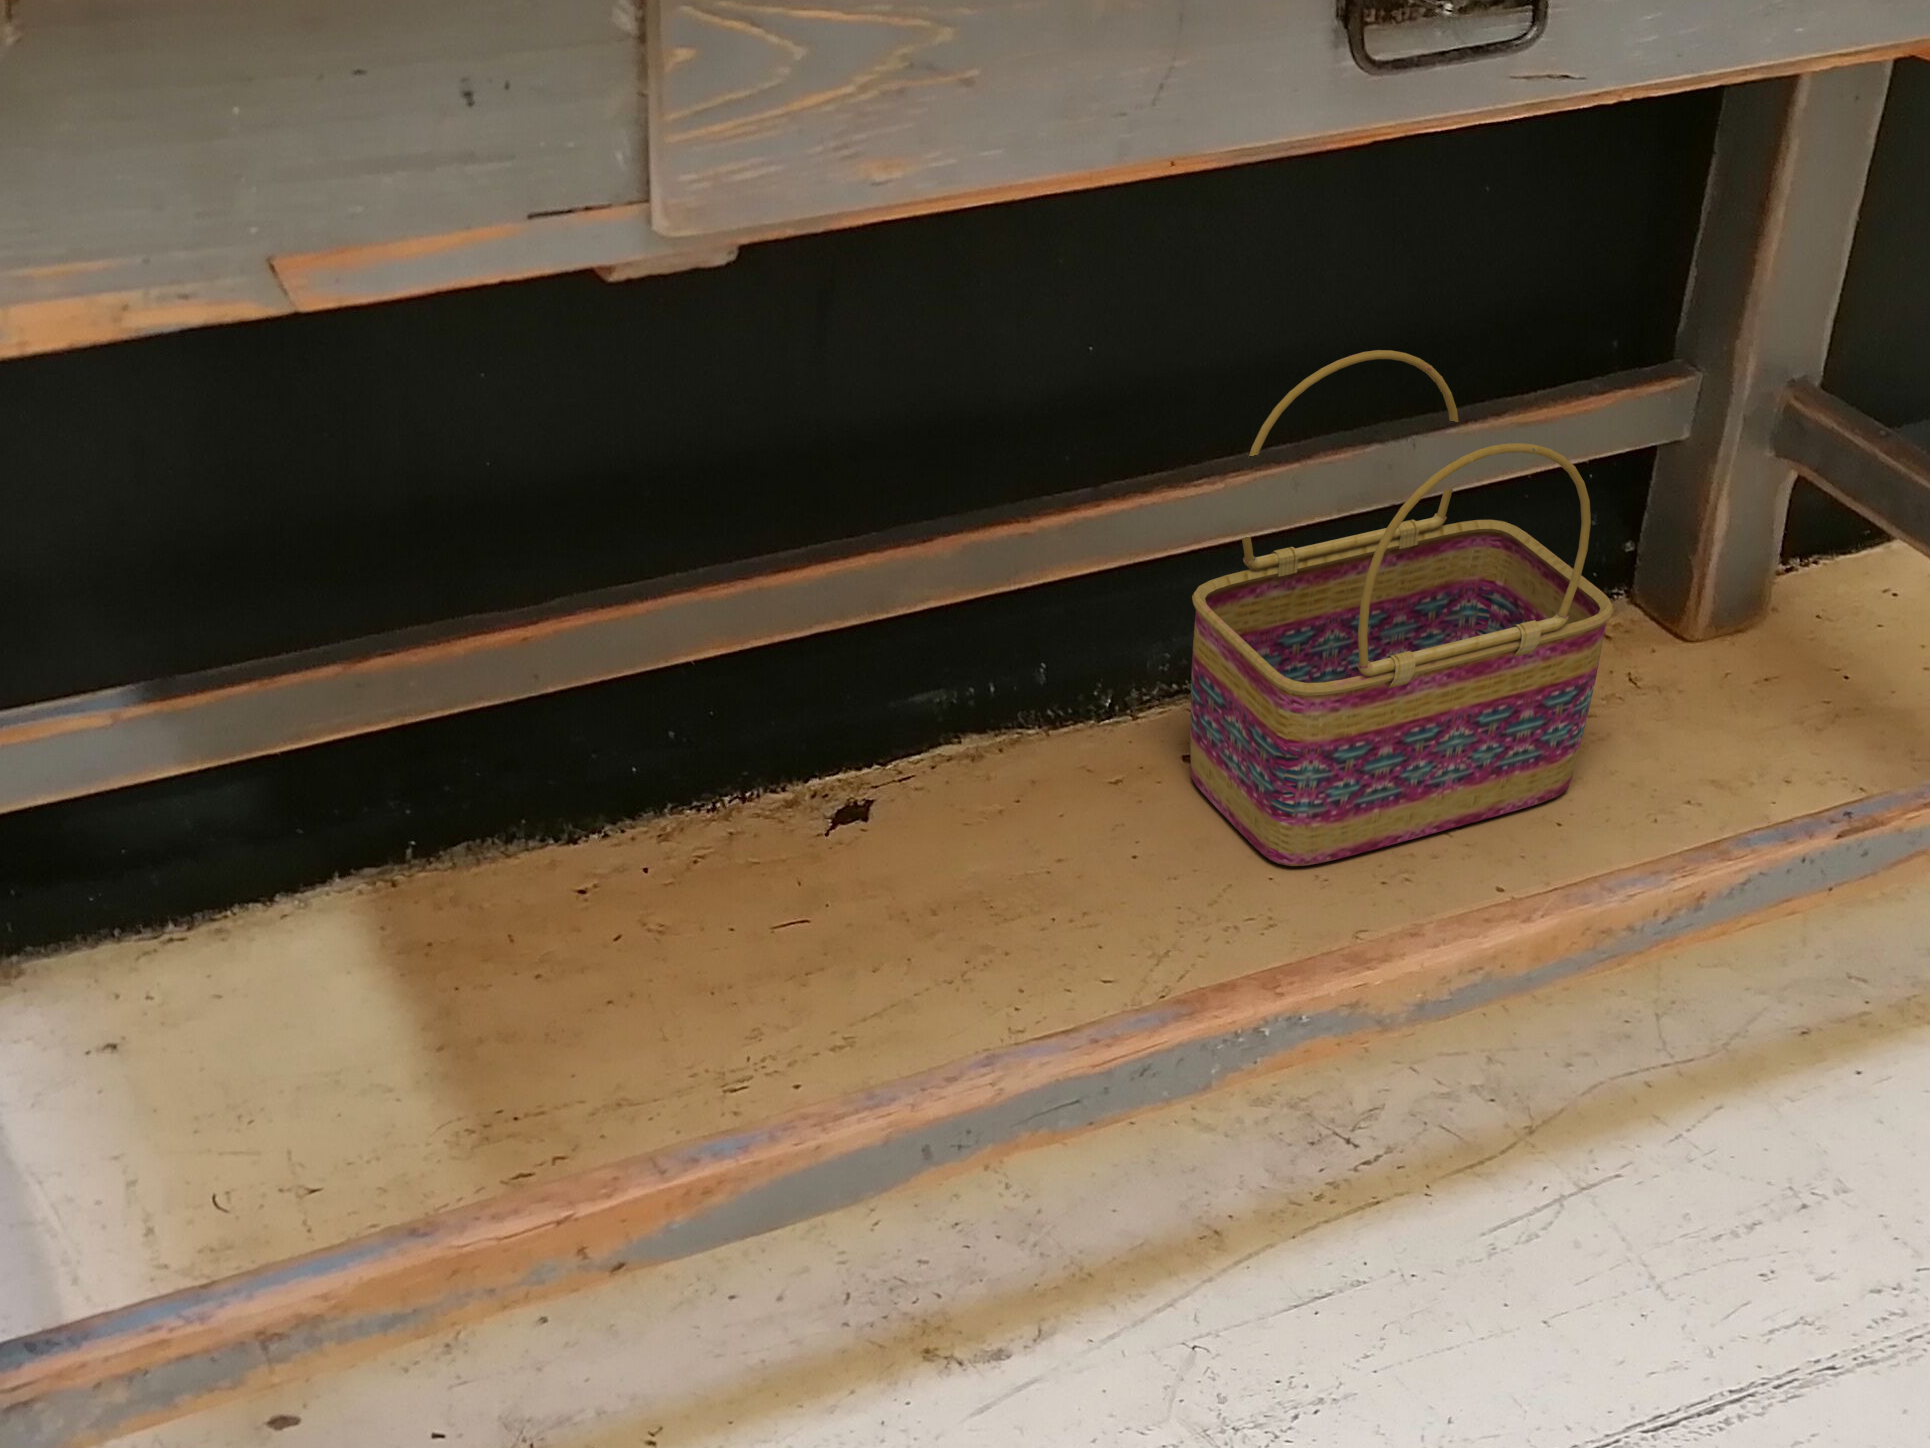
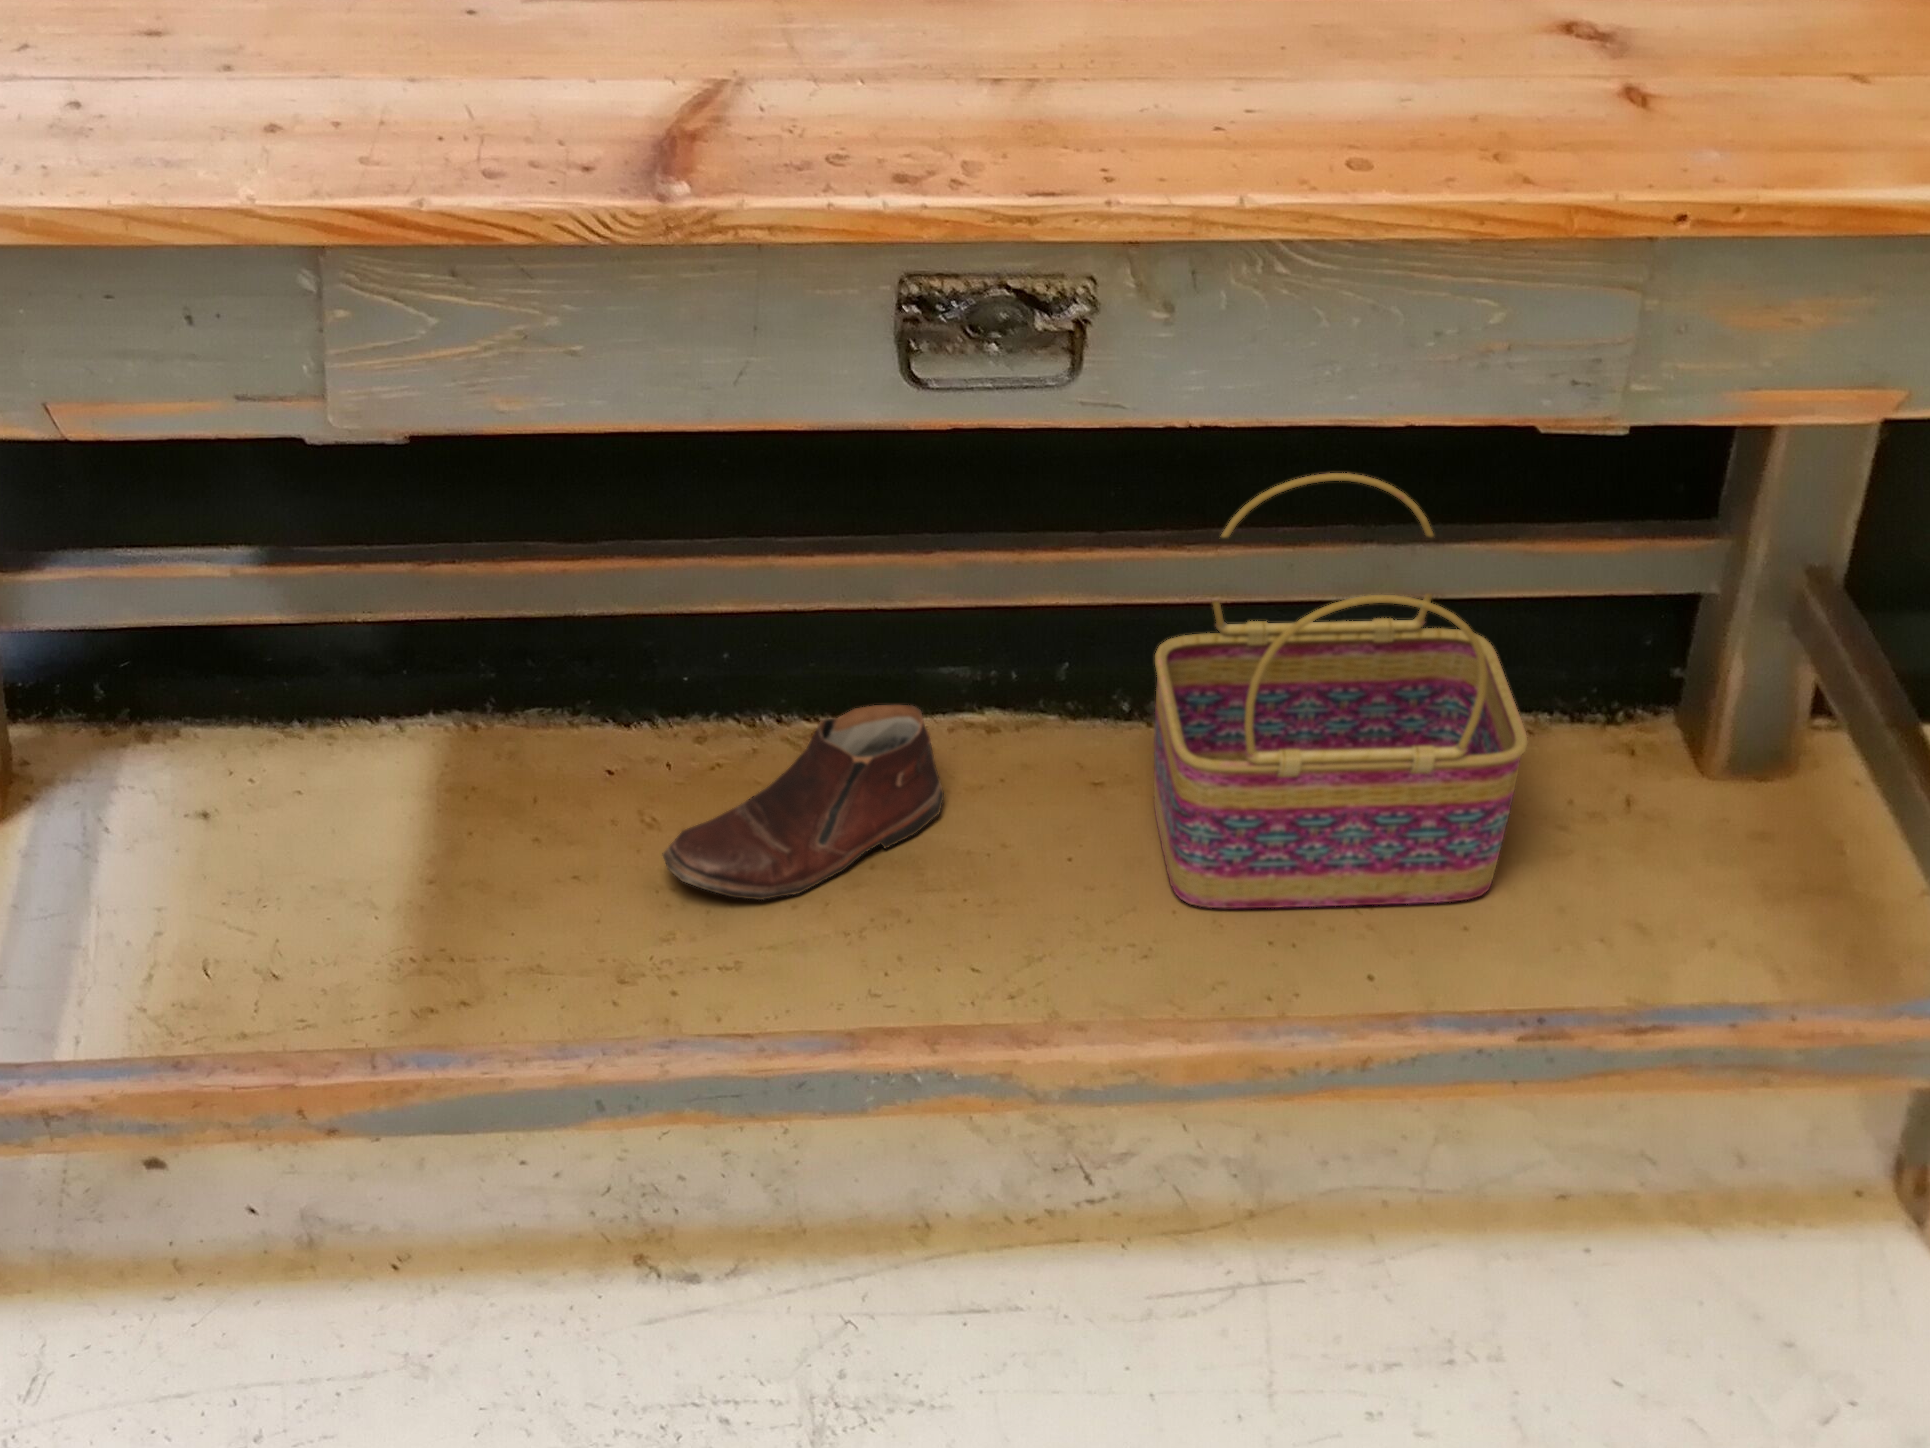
shoe: none [715,723,981,973] -> present [662,705,944,900]

